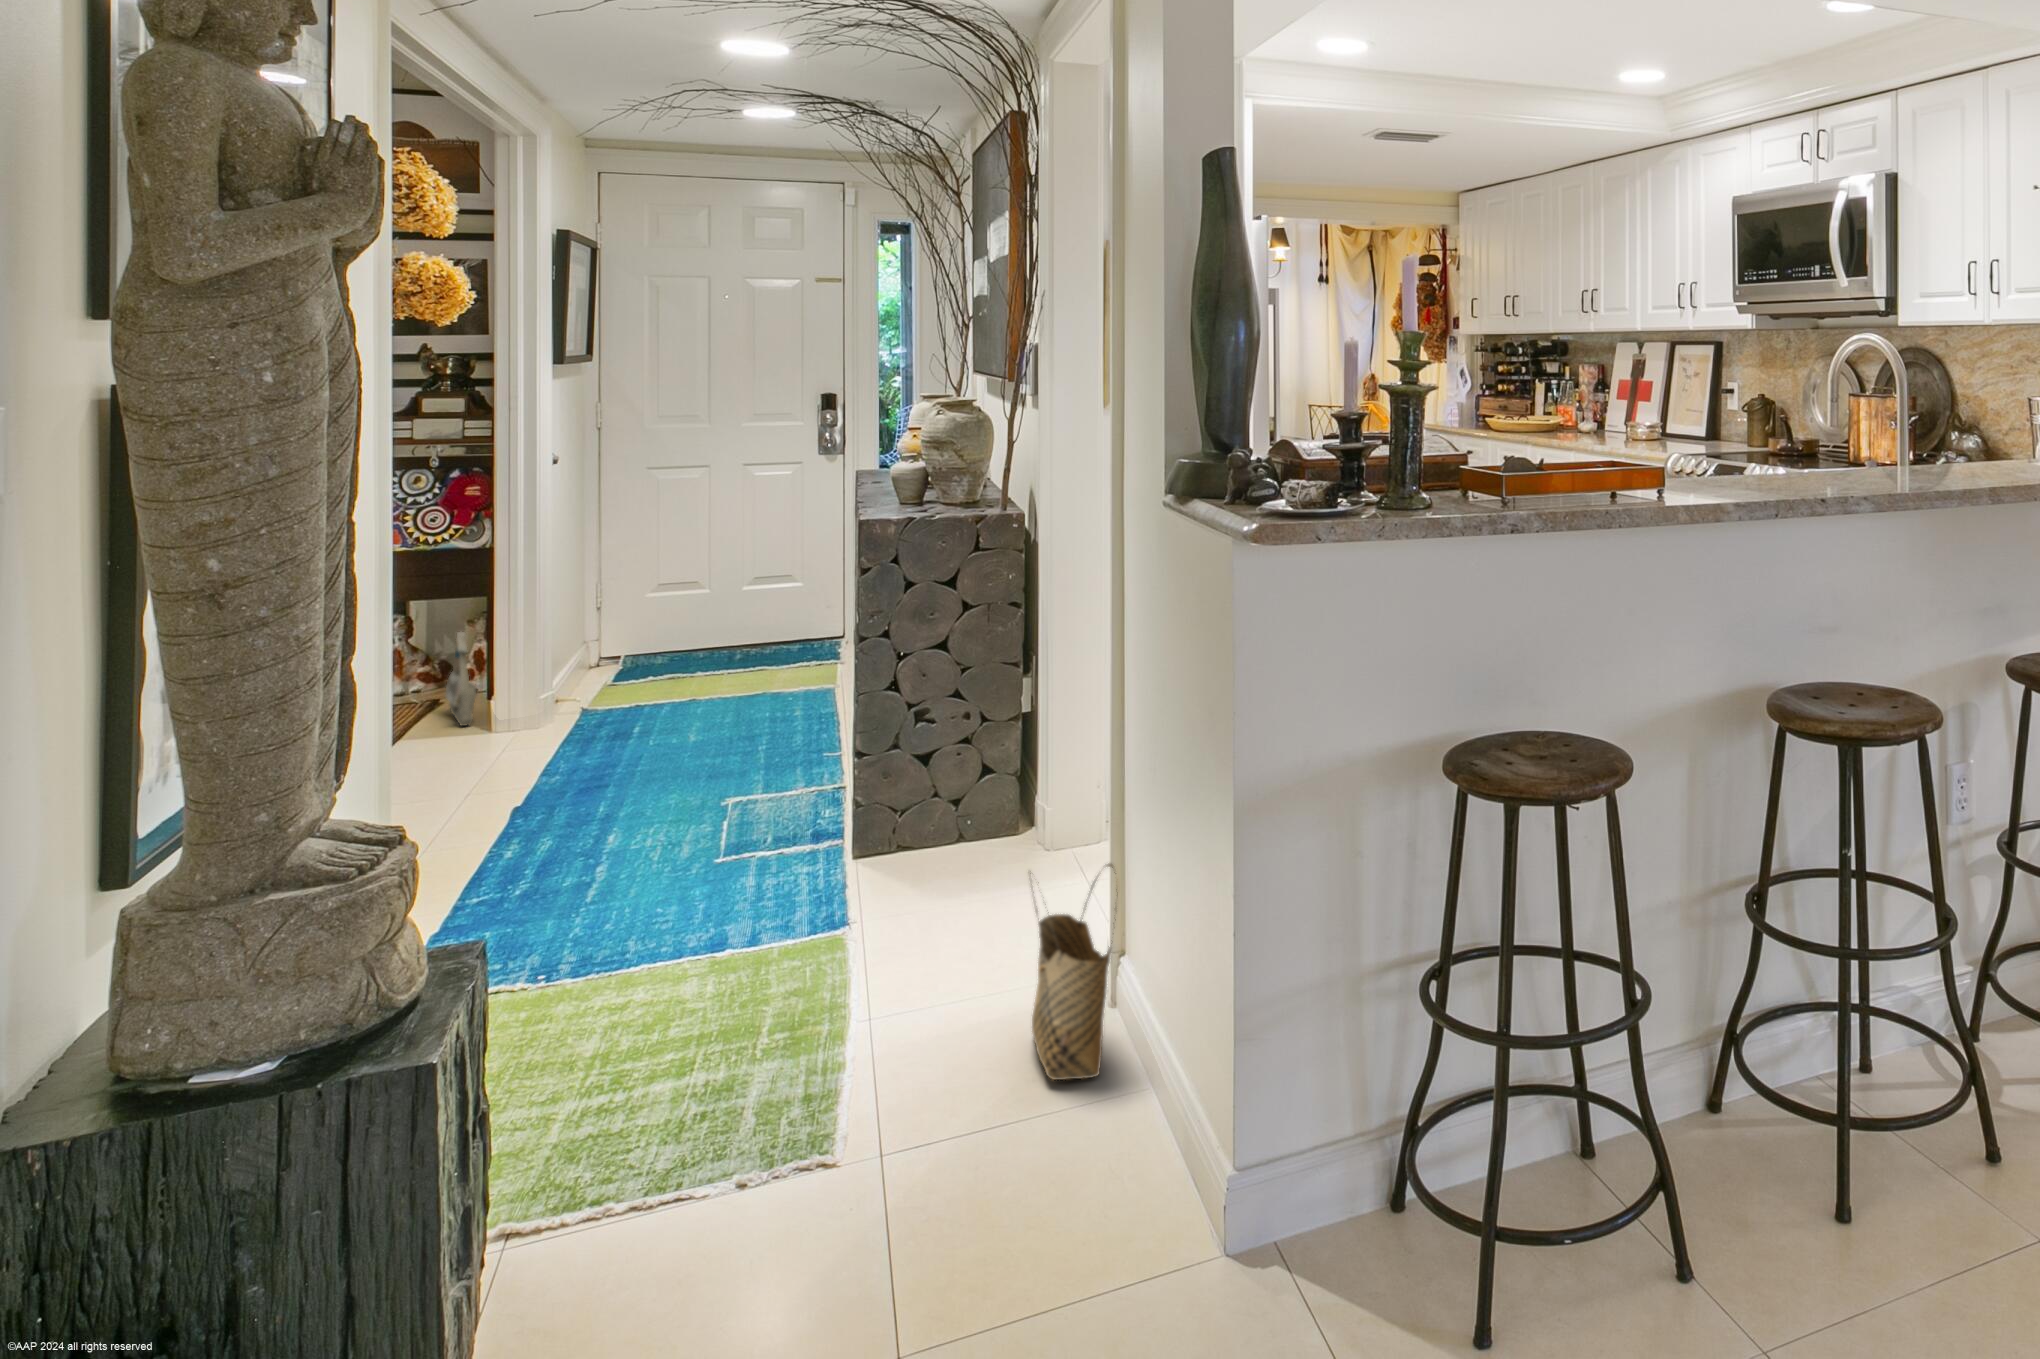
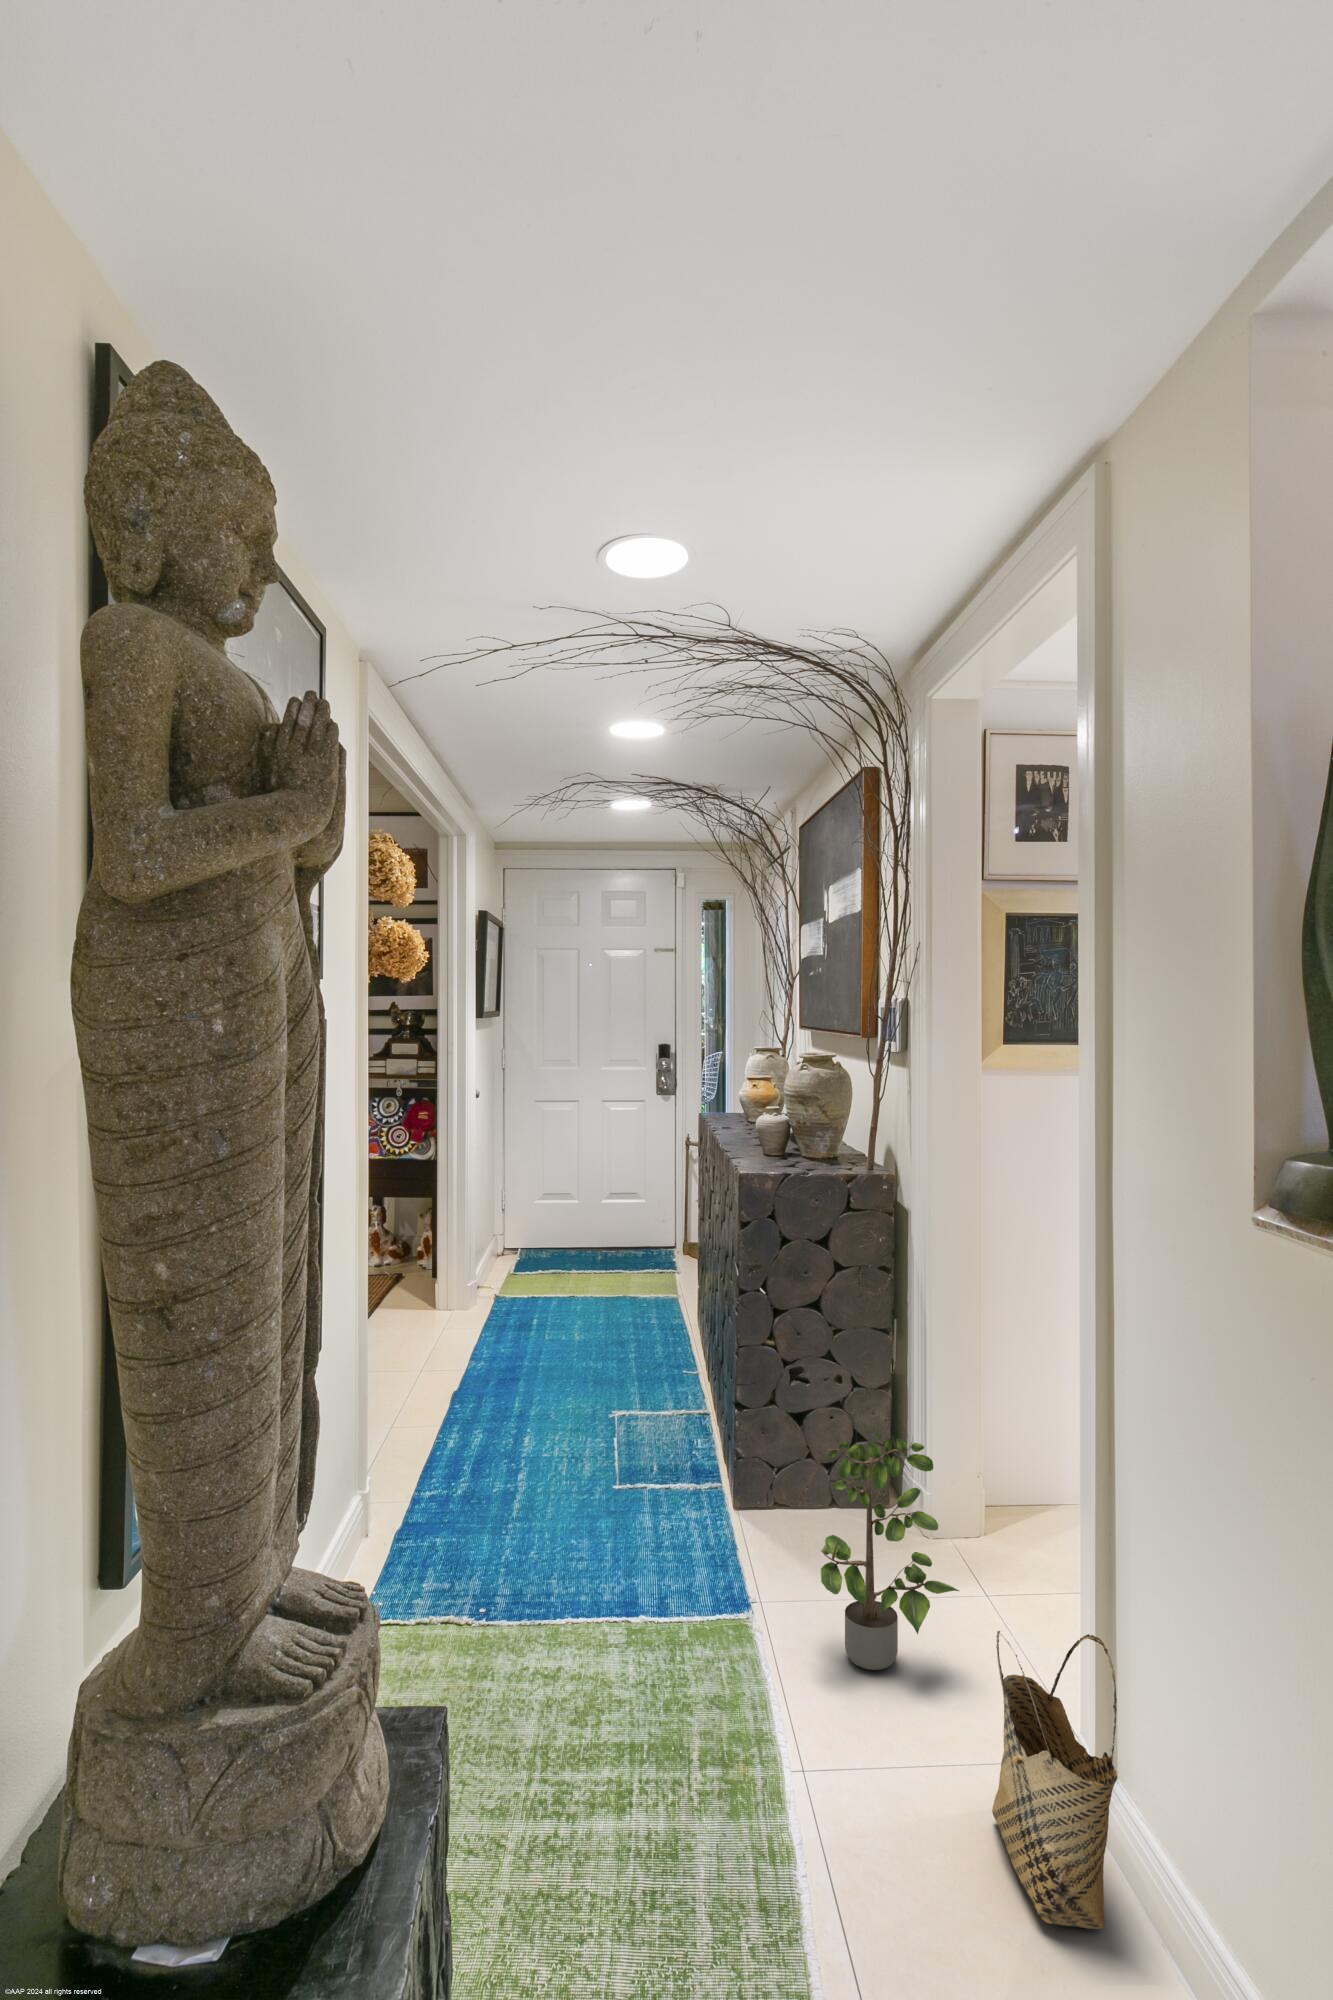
bag: present [446,632,477,726] -> none [404,1226,425,1303]
potted plant: none [907,745,1042,963] -> present [821,1435,959,1670]

